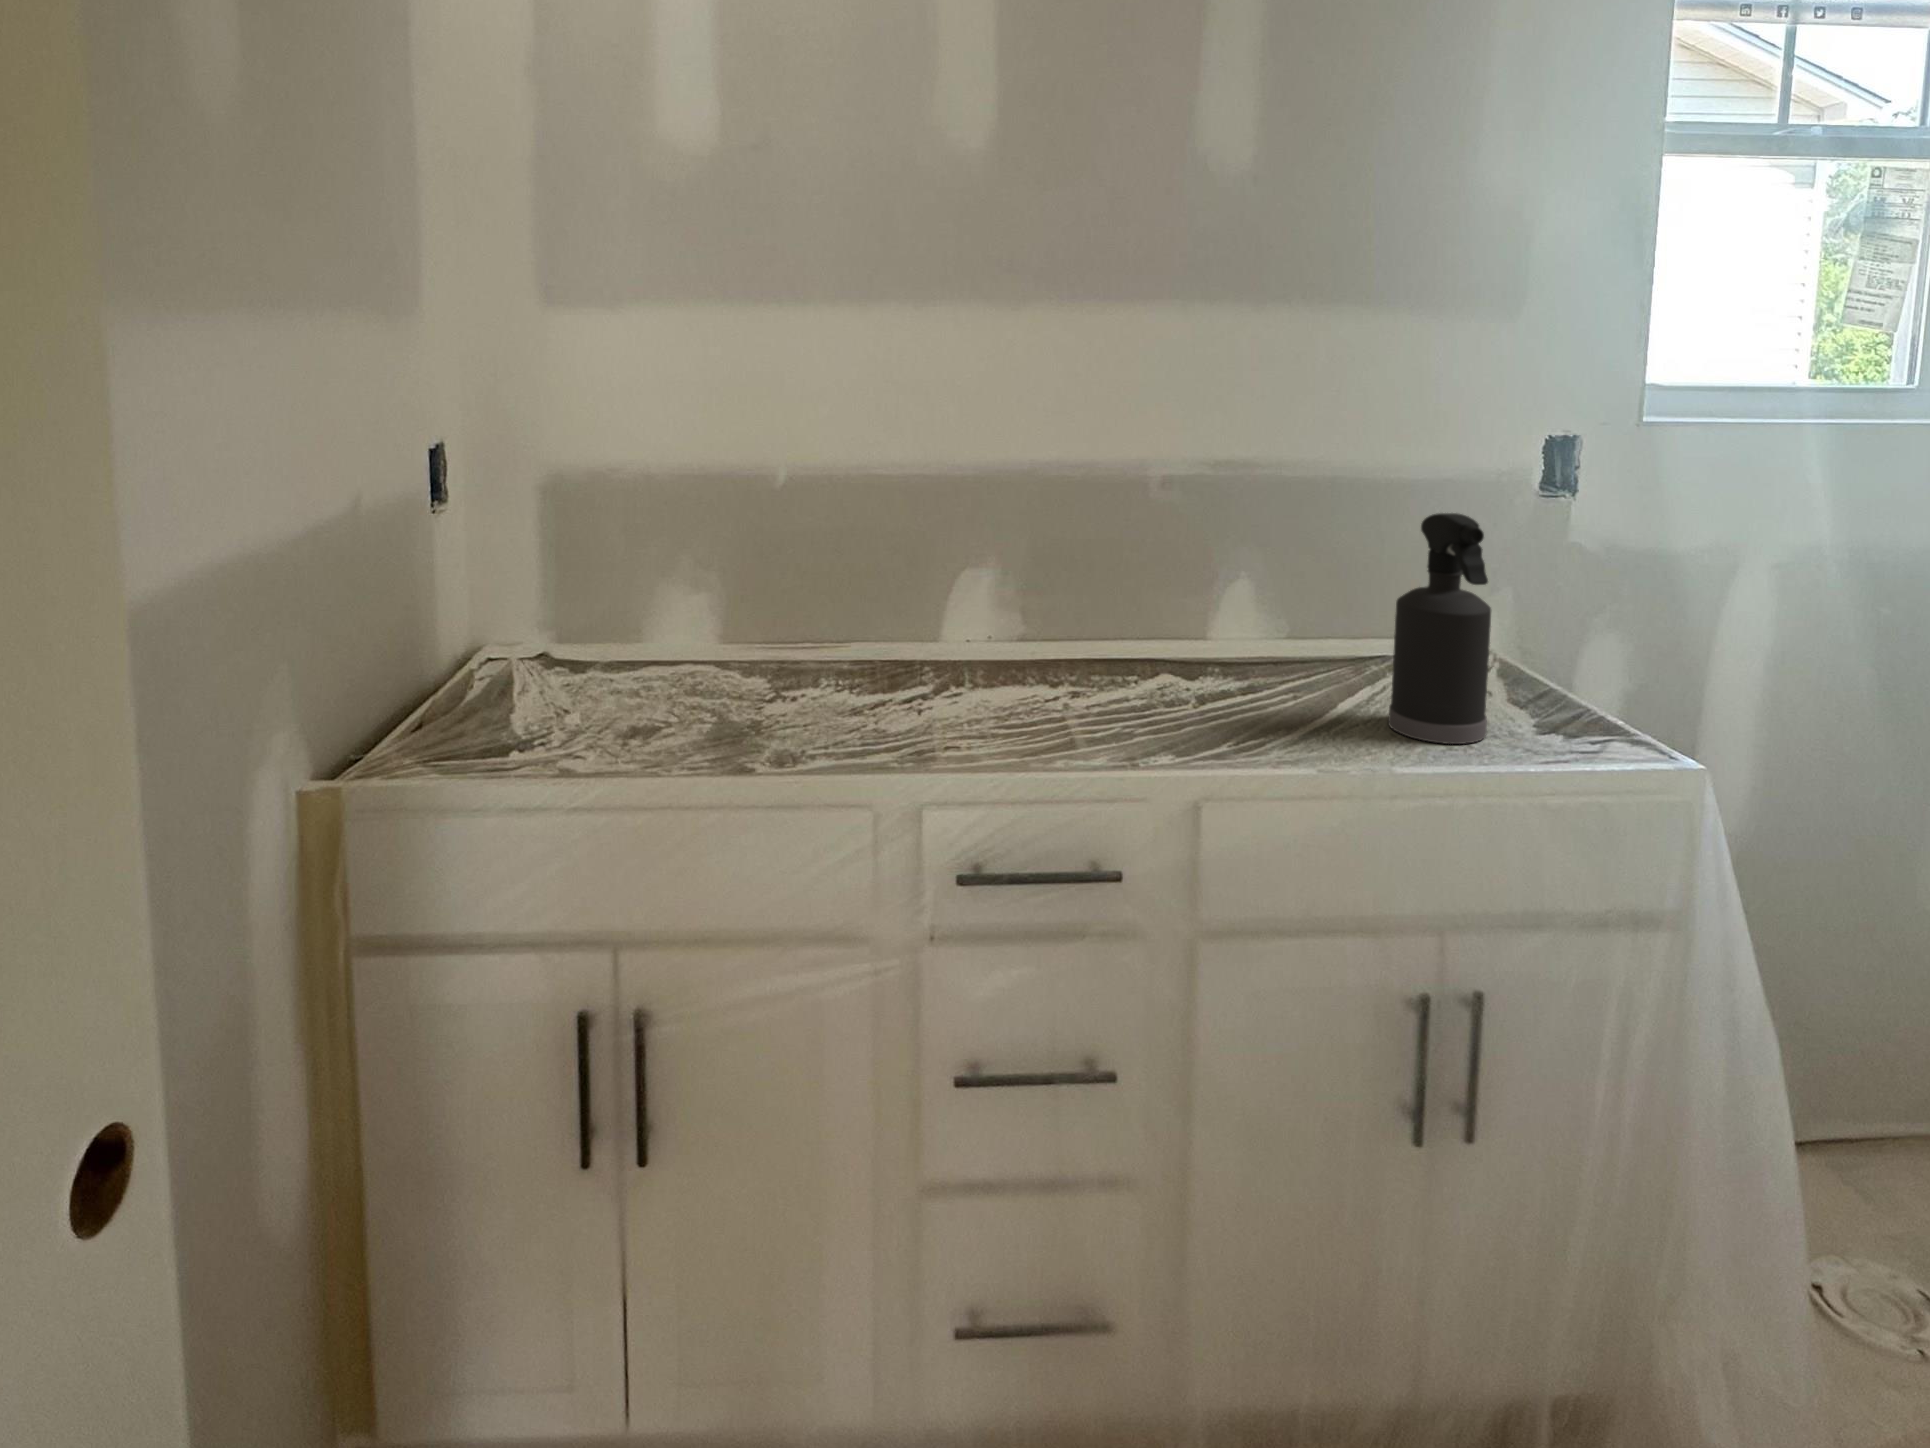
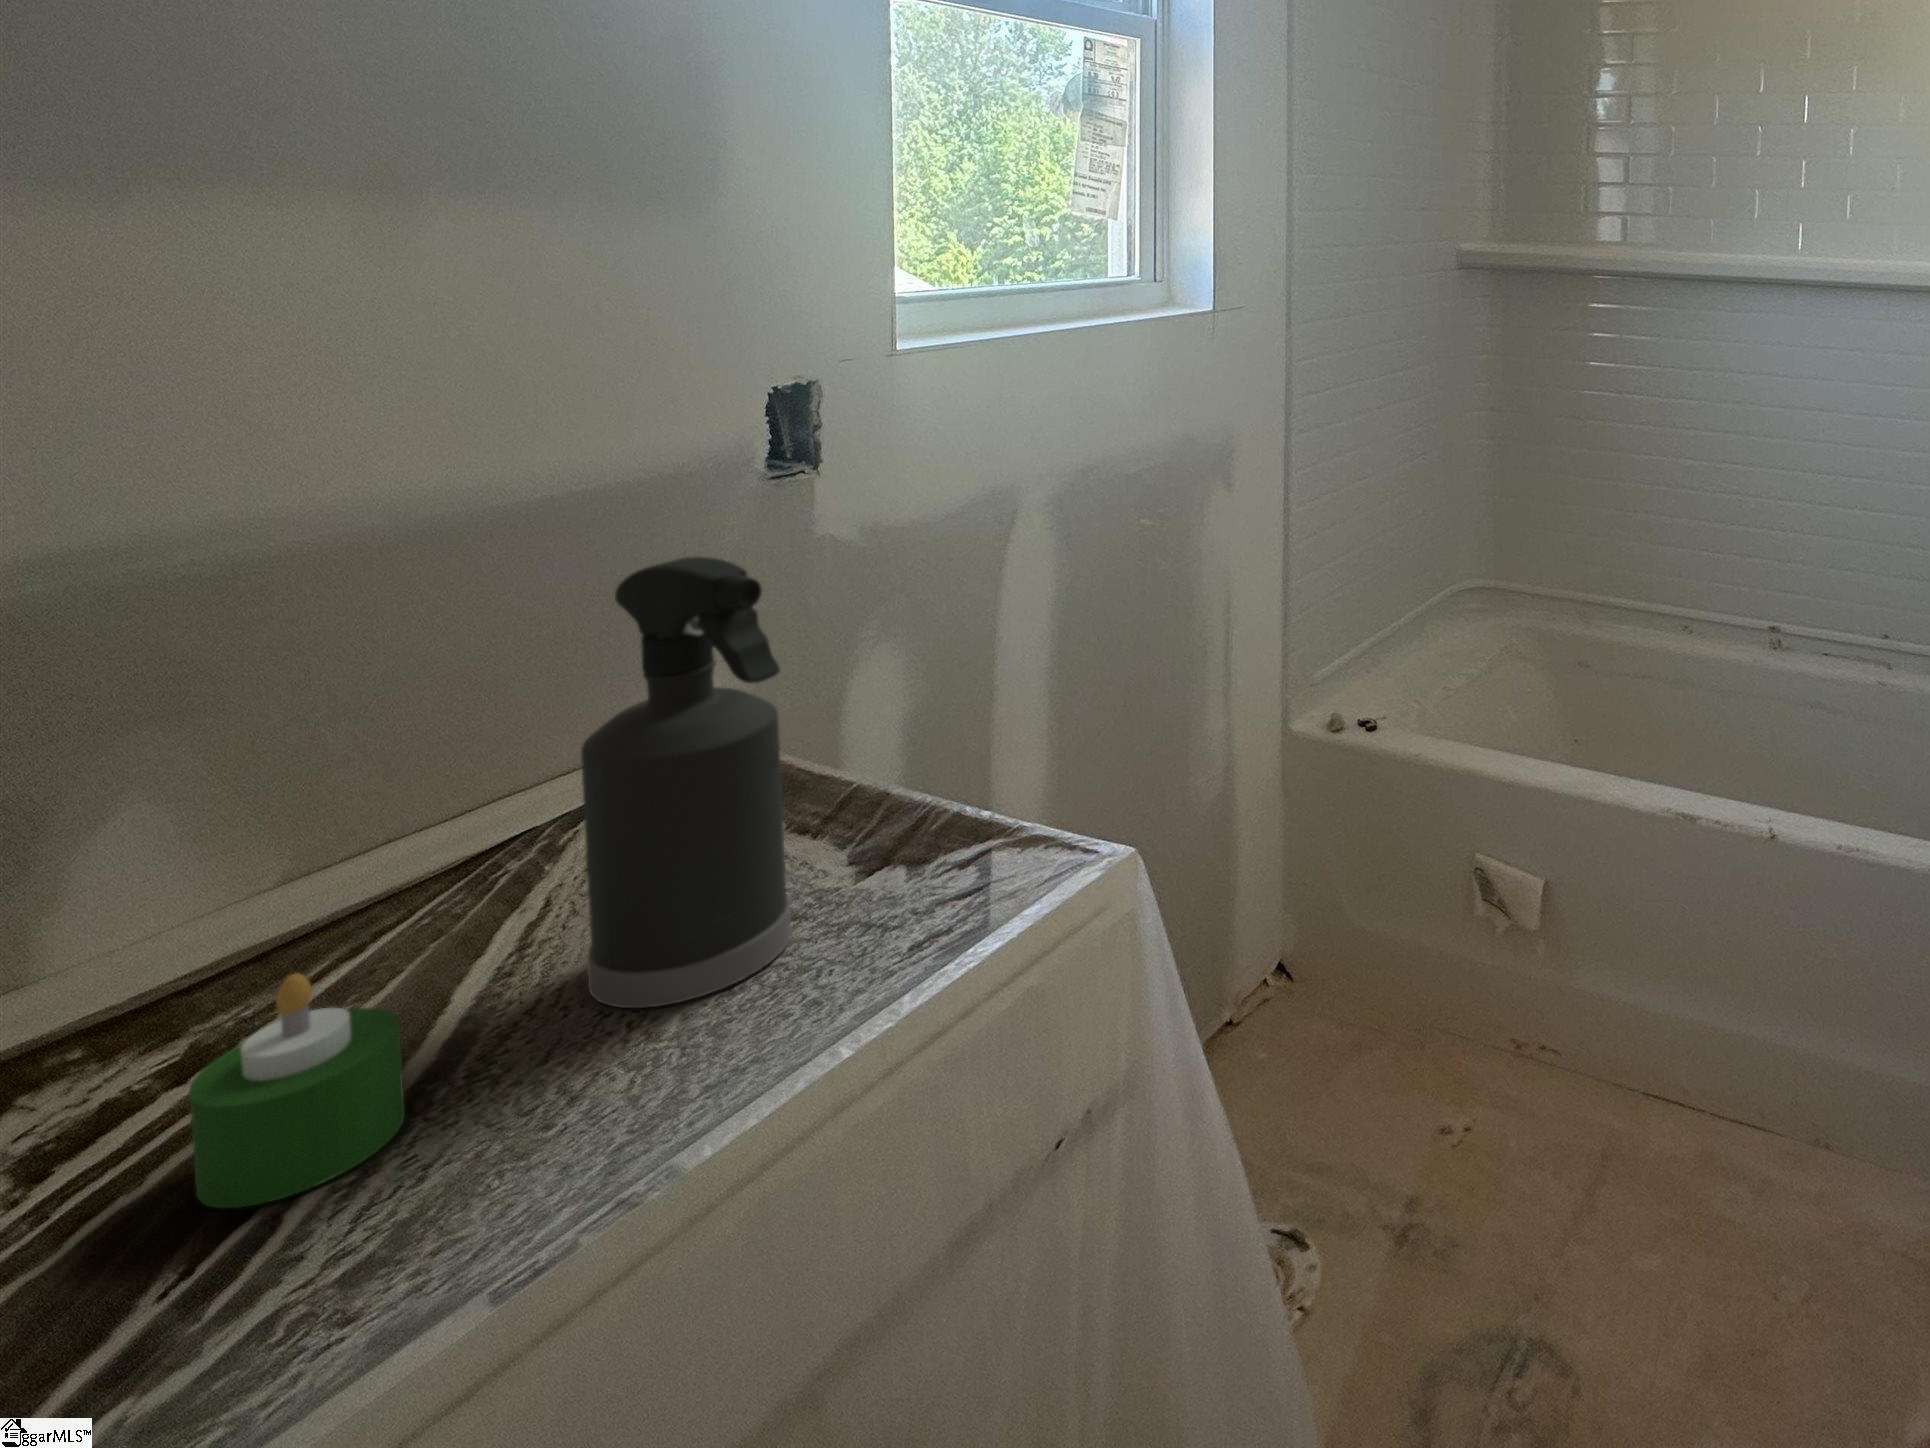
candle: none [1243,651,1311,738] -> present [189,974,405,1208]

